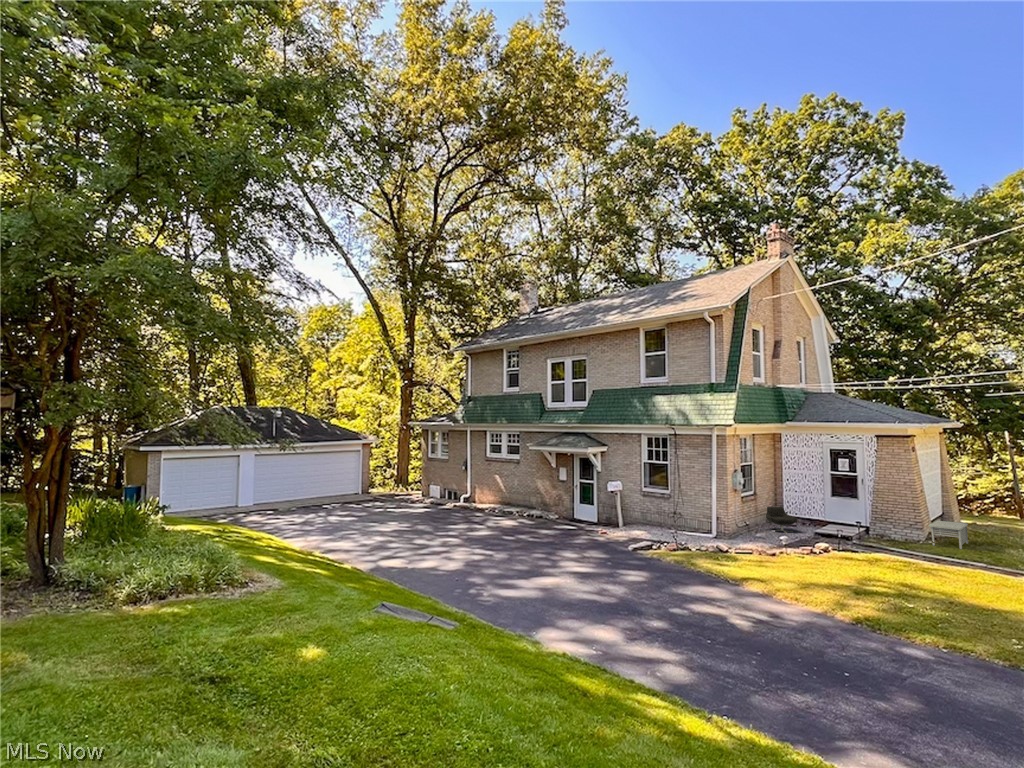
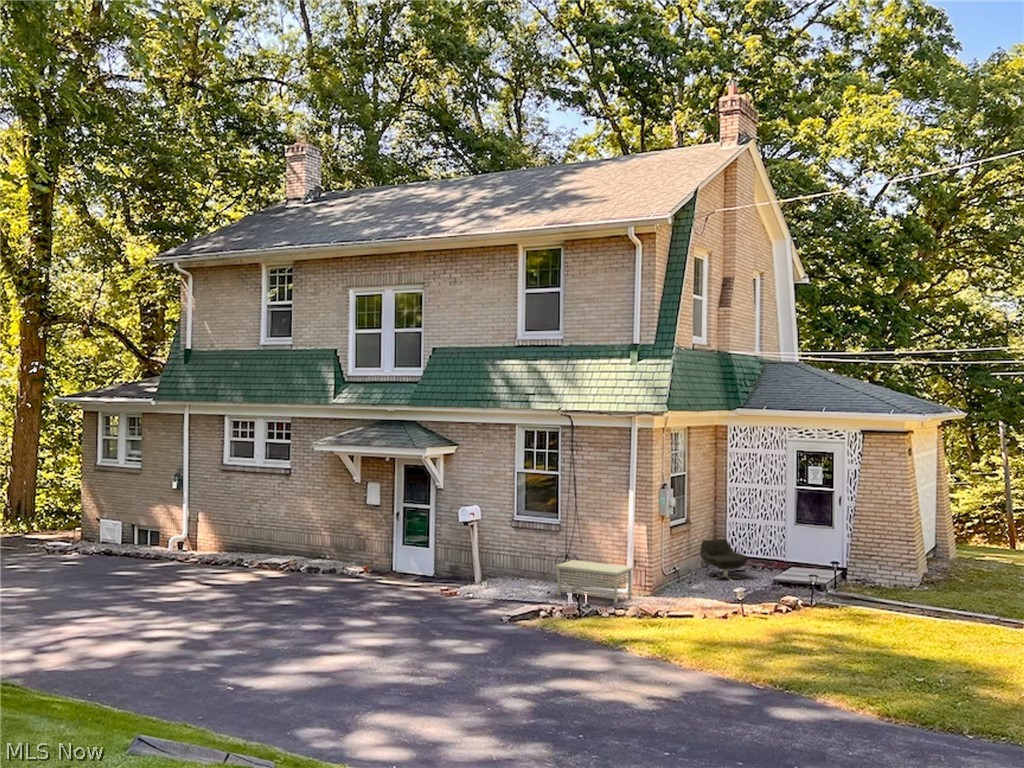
storage bench: present [929,521,968,549] -> present [555,560,633,604]

